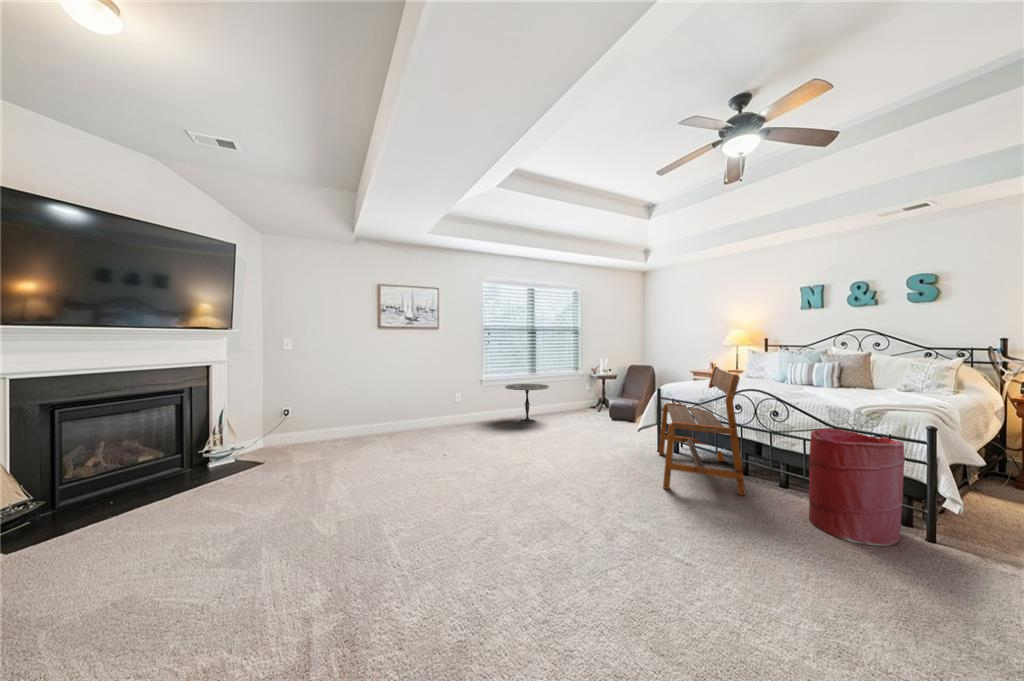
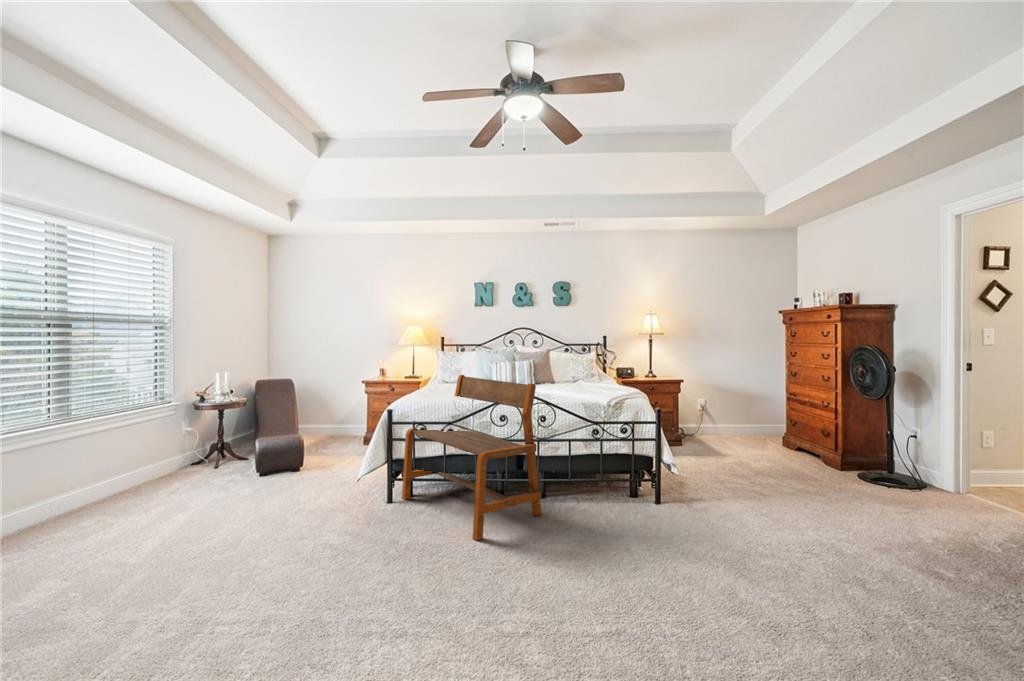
side table: present [505,384,549,423] -> none [42,436,160,524]
laundry hamper: present [809,429,905,546] -> none [597,425,661,523]

